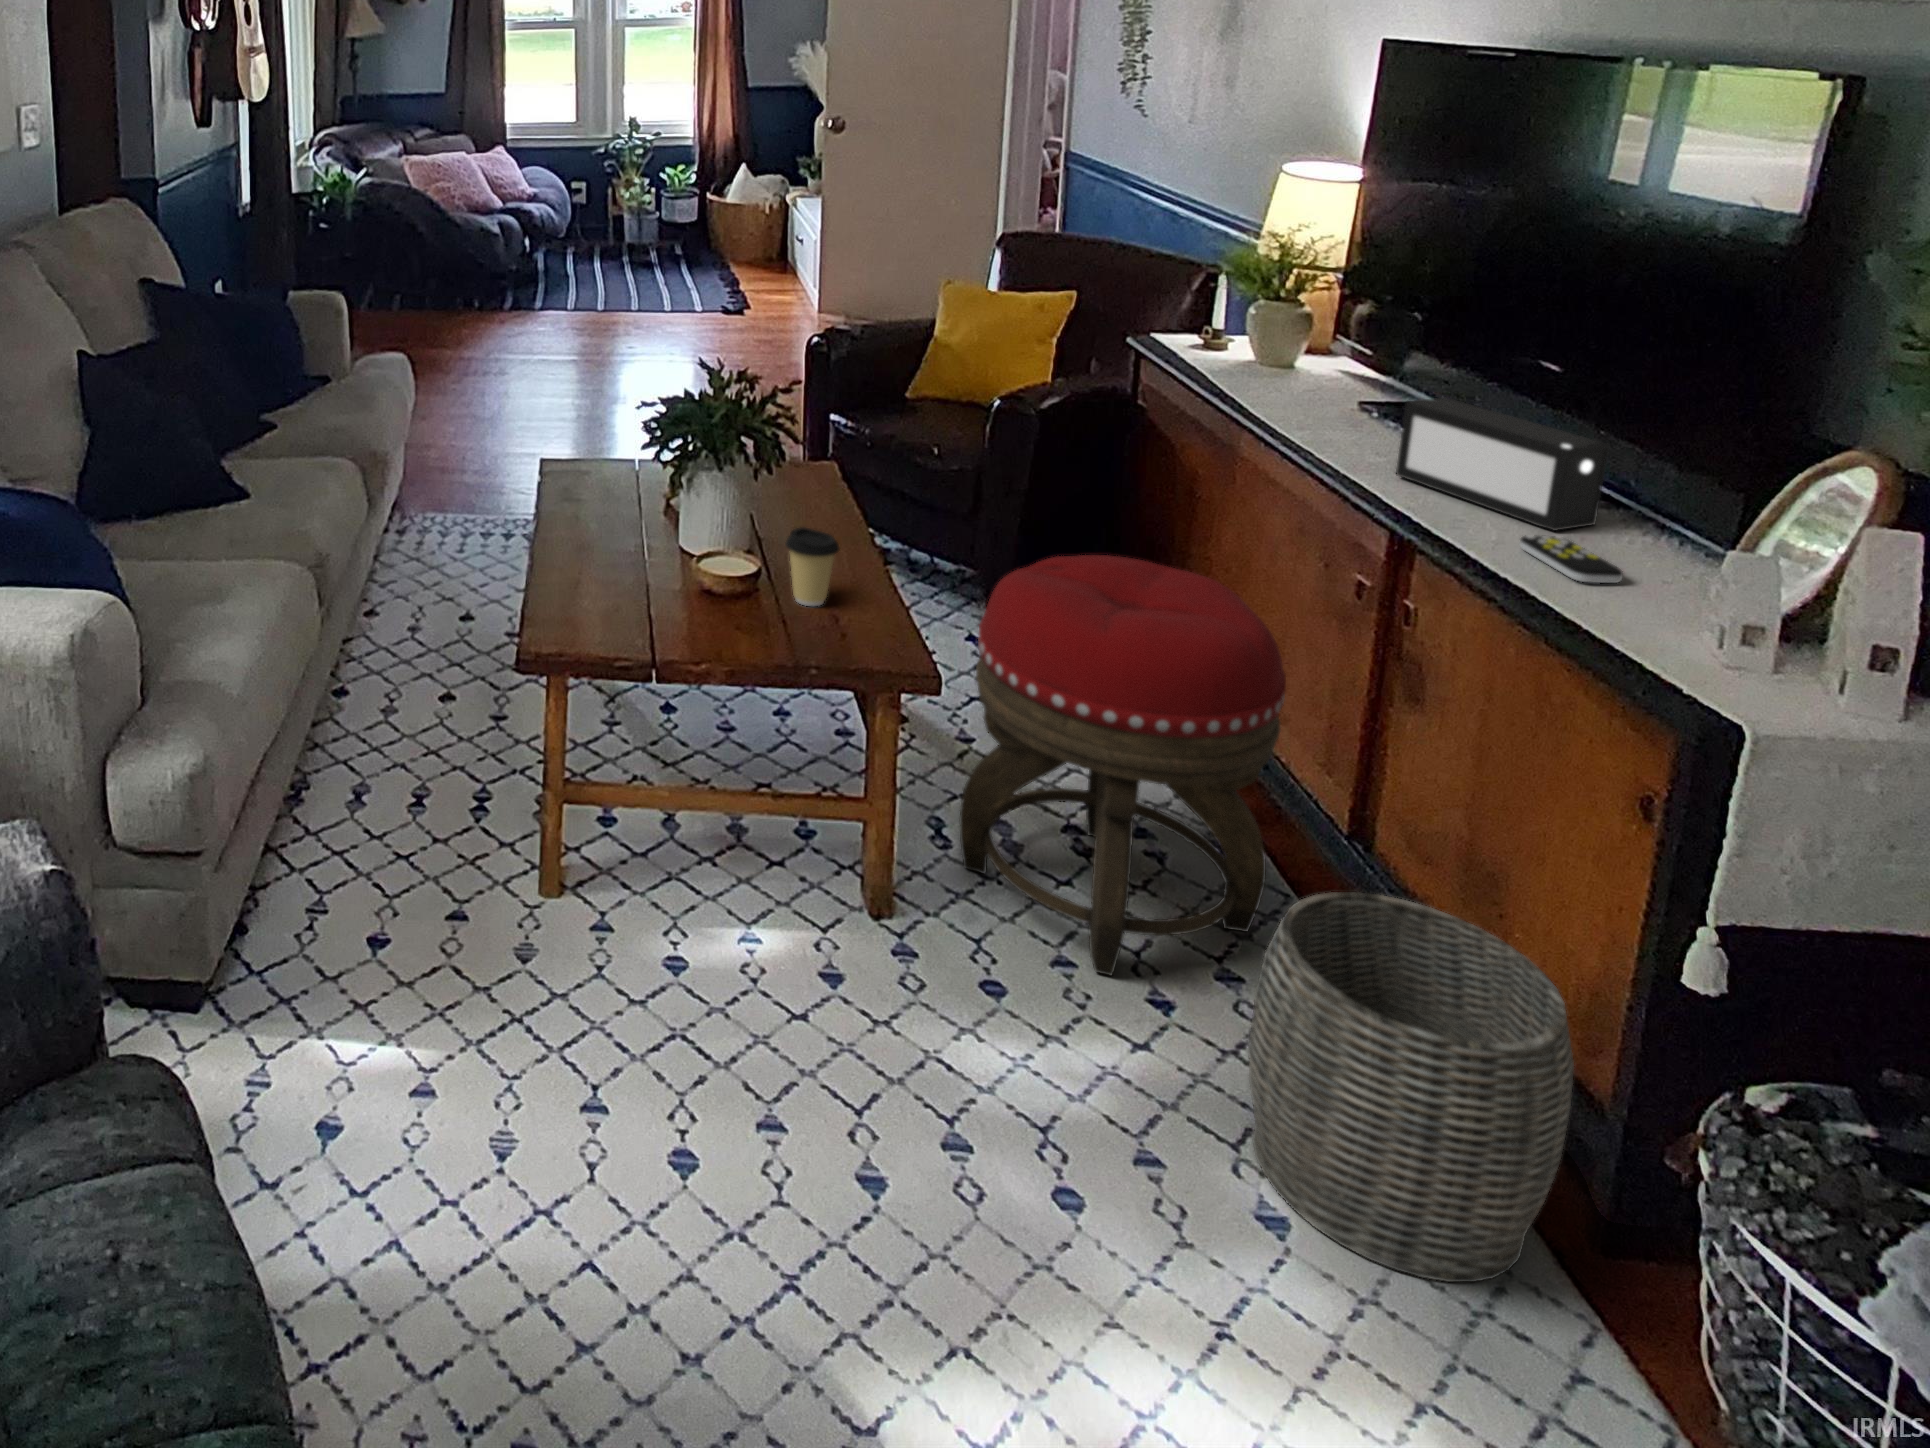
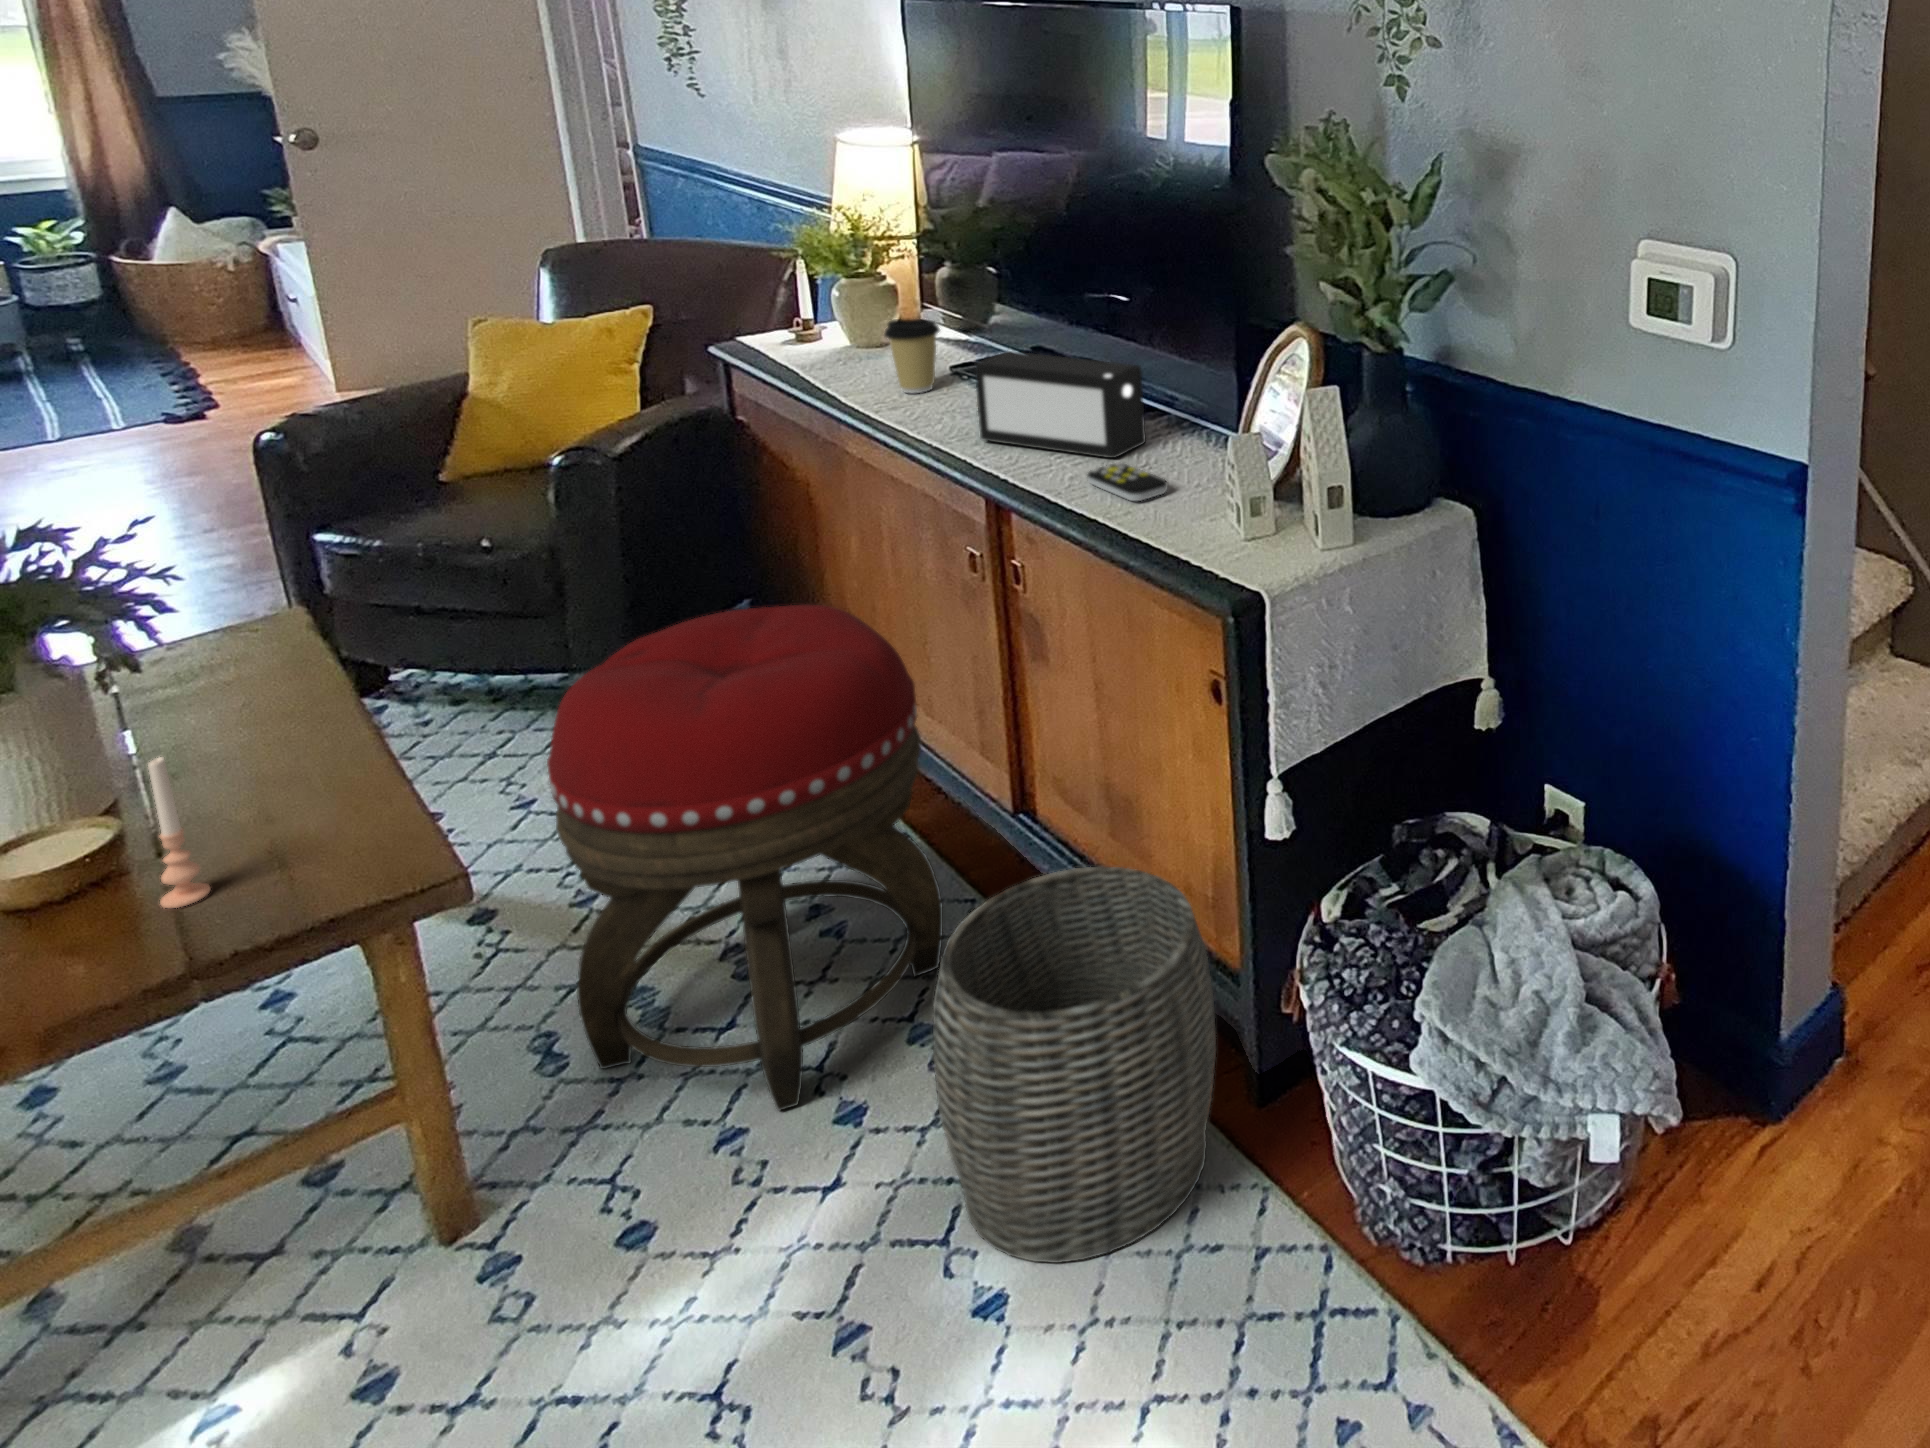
coffee cup: present [785,527,839,606] -> present [884,319,940,393]
candle: none [752,533,777,632] -> present [148,757,210,908]

